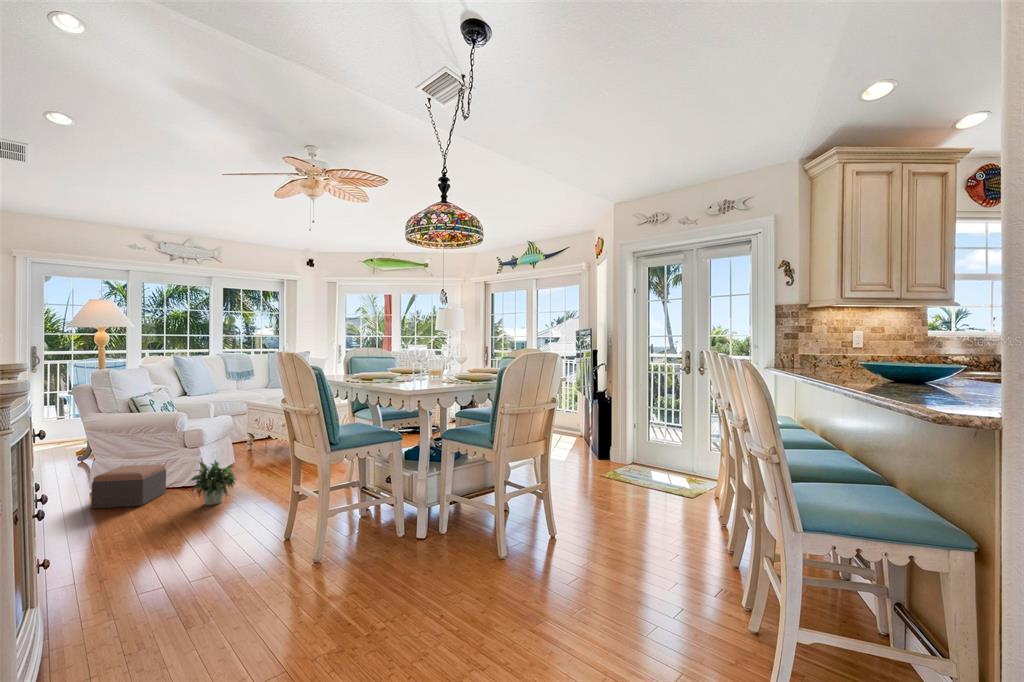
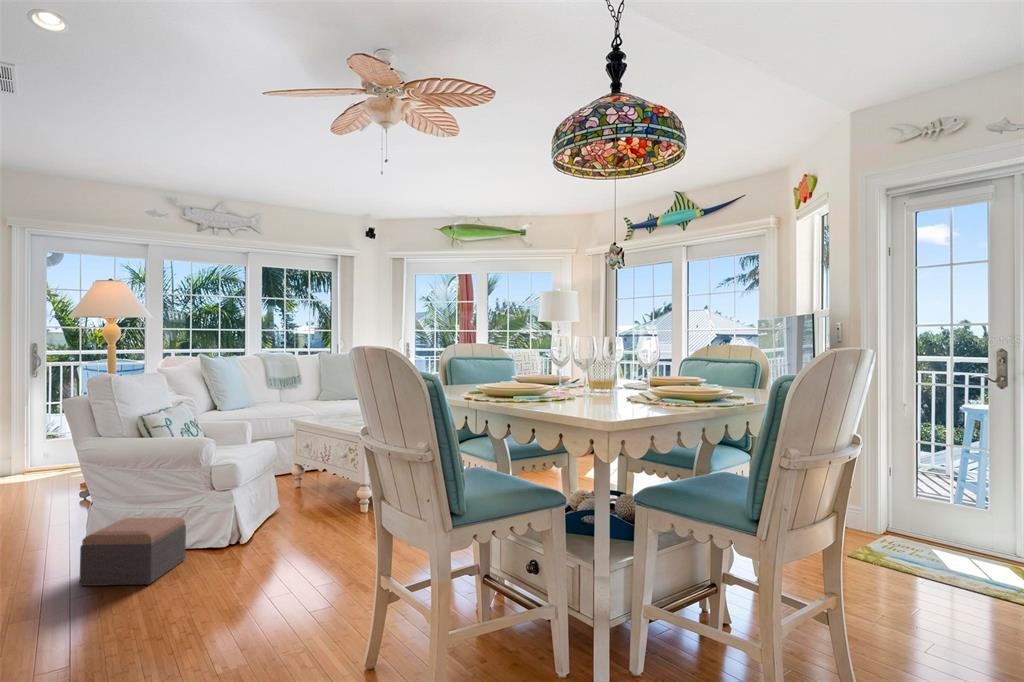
potted plant: present [190,461,236,505] -> none [215,514,287,589]

